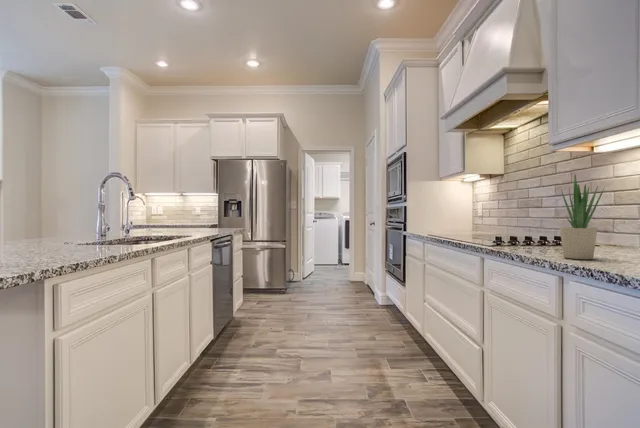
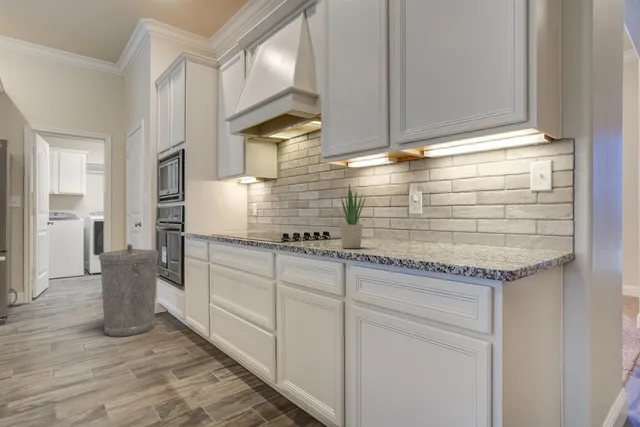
trash can: none [339,240,385,319] -> present [99,244,159,337]

